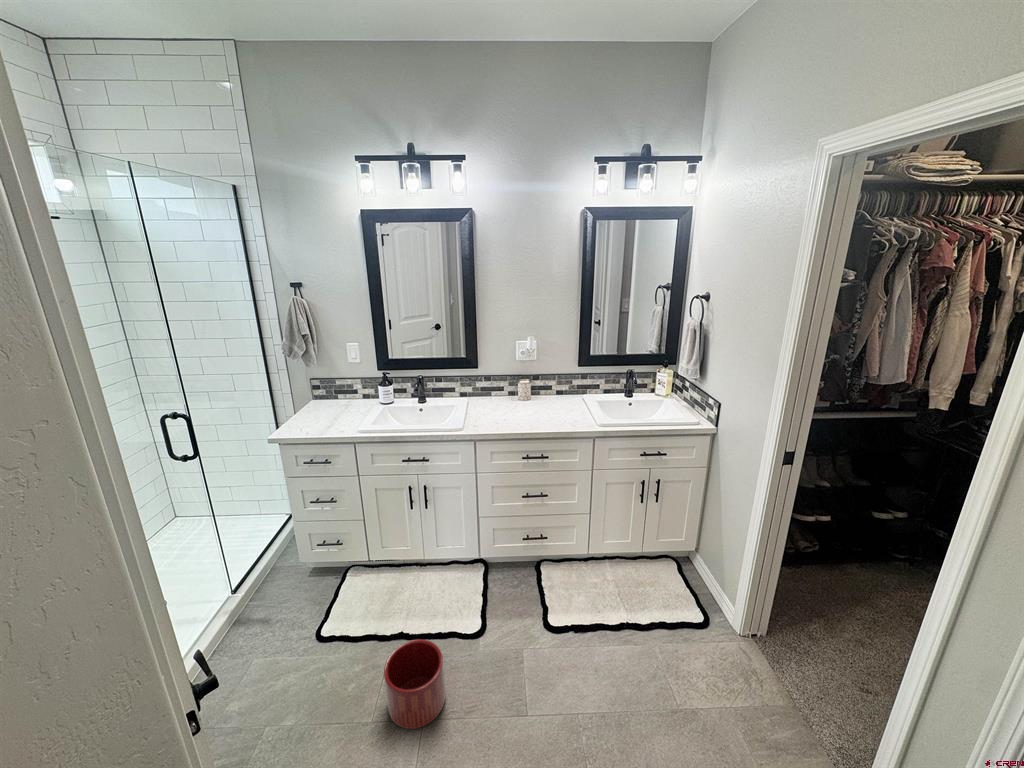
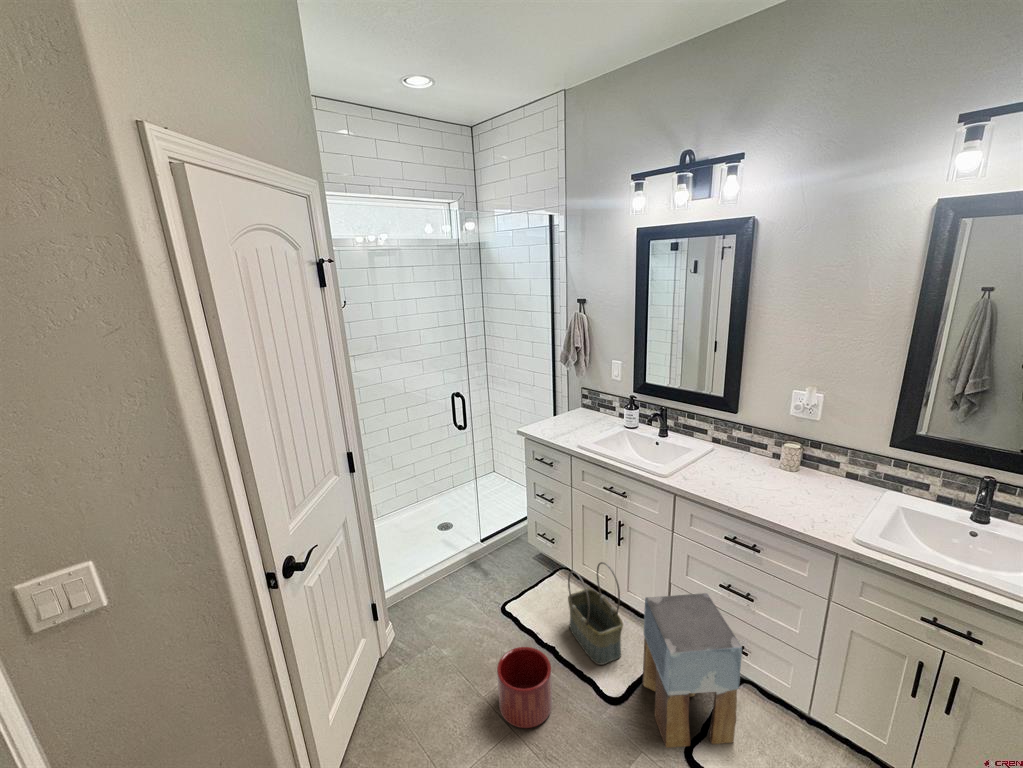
stool: none [486,508,567,637] -> present [643,593,742,748]
basket: none [394,529,458,621] -> present [568,562,623,665]

